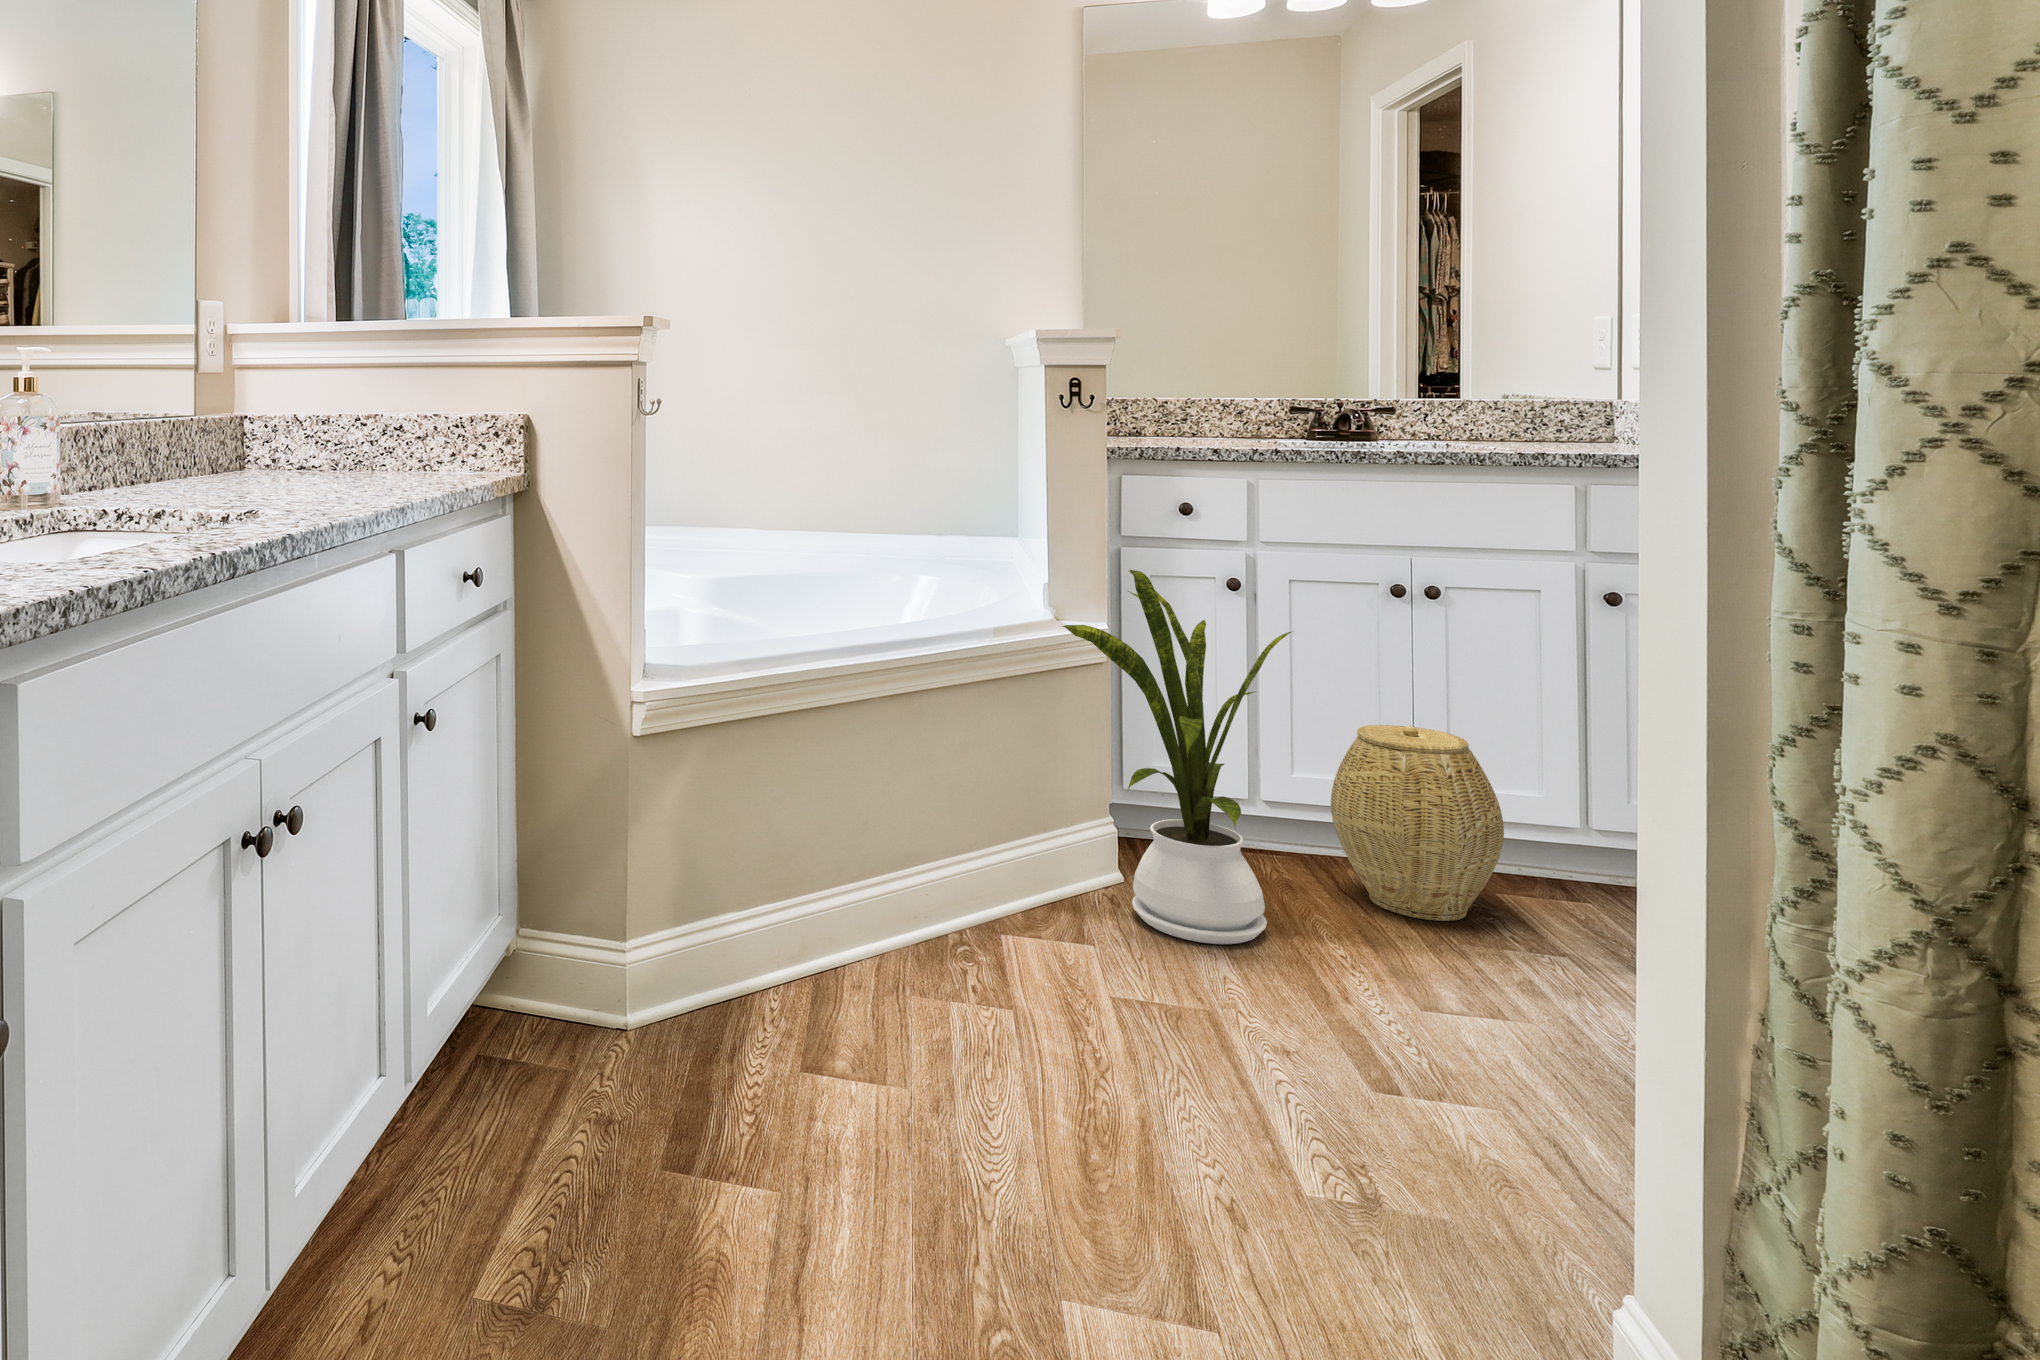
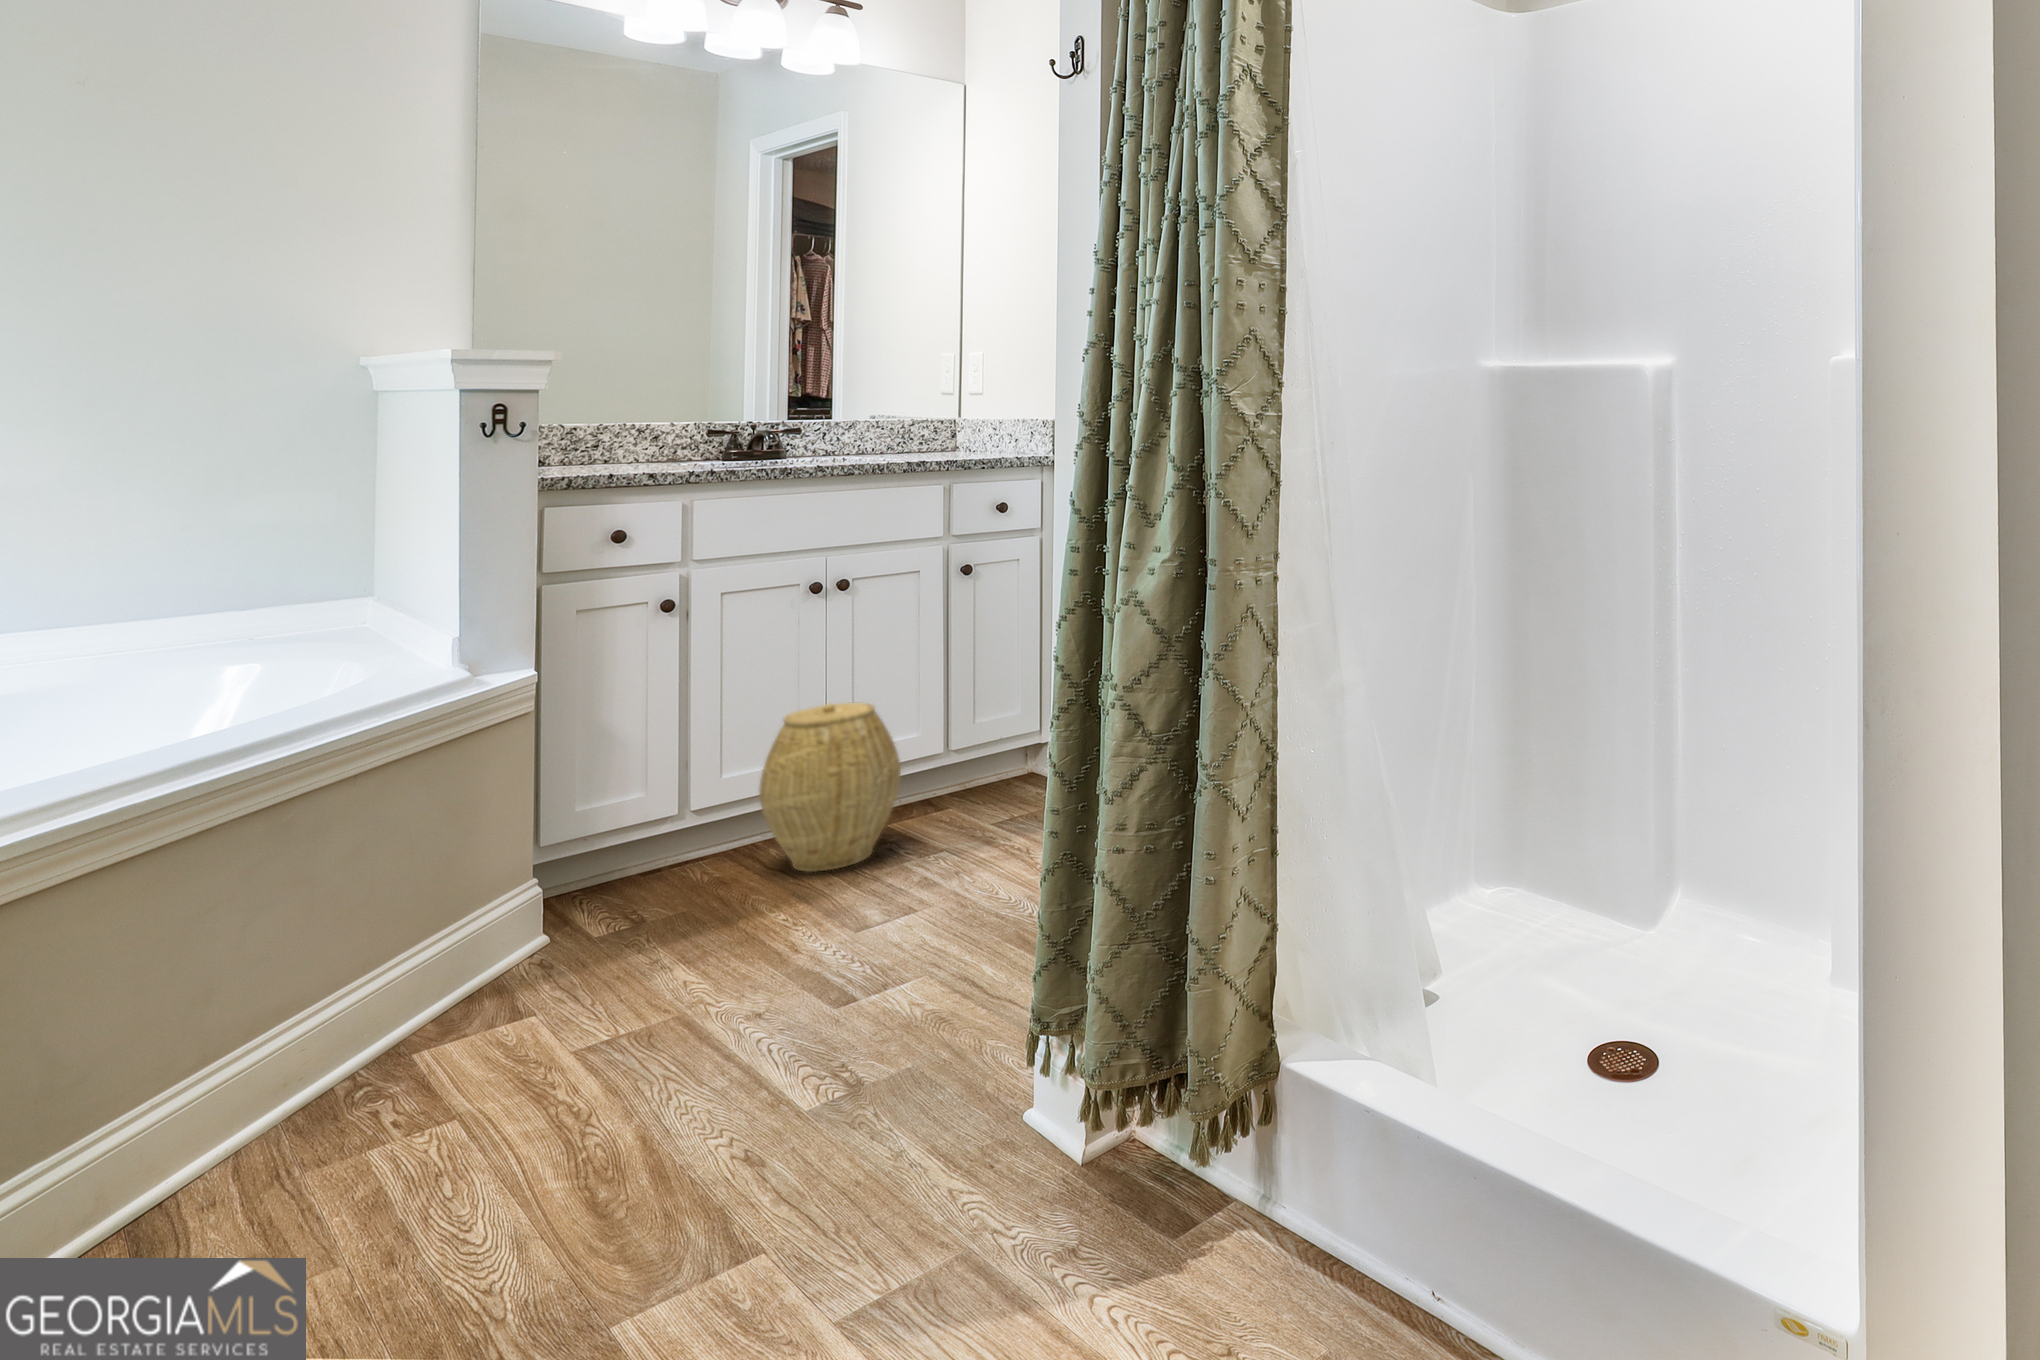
house plant: present [1062,570,1291,944] -> none [494,602,743,971]

